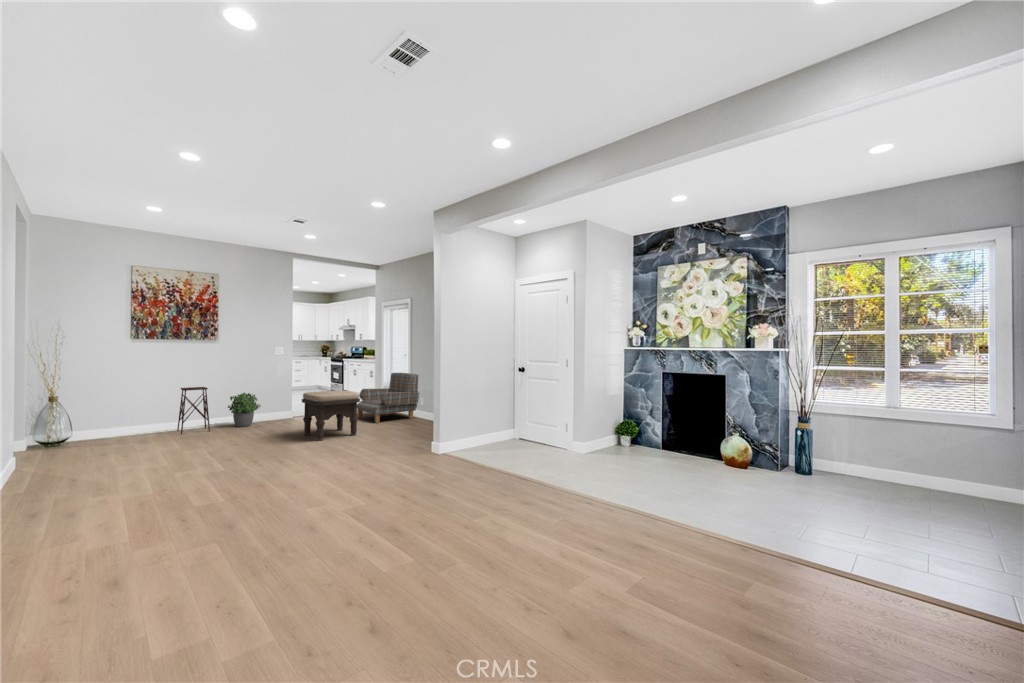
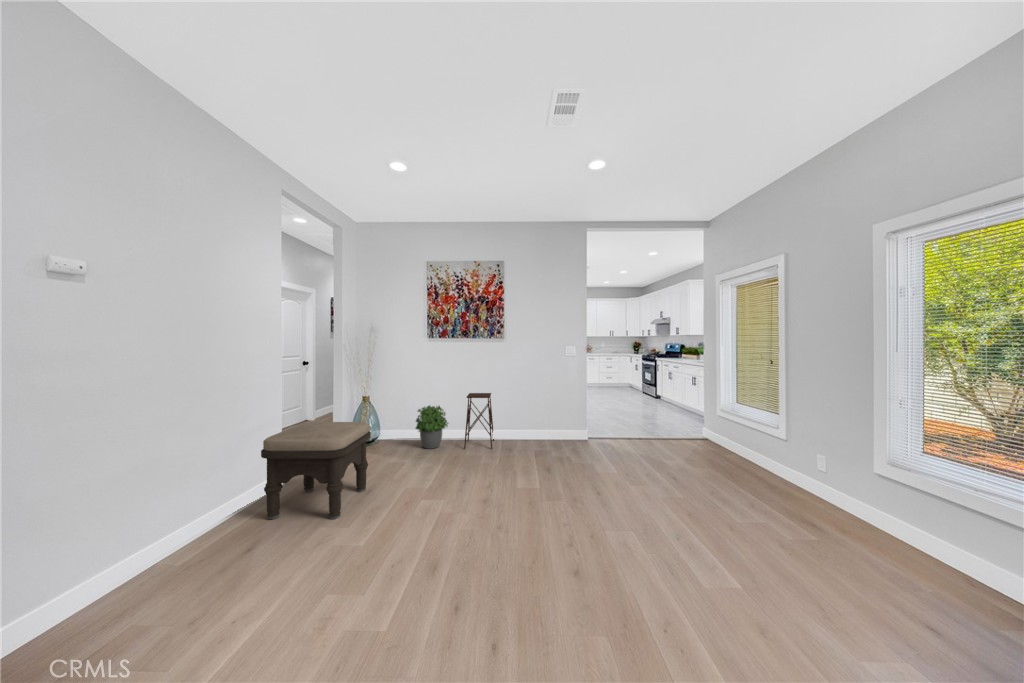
armchair: present [357,373,419,423] -> none [675,390,804,484]
ottoman: present [302,390,360,440] -> present [261,422,371,519]
potted plant: present [228,392,261,427] -> present [416,405,448,449]

